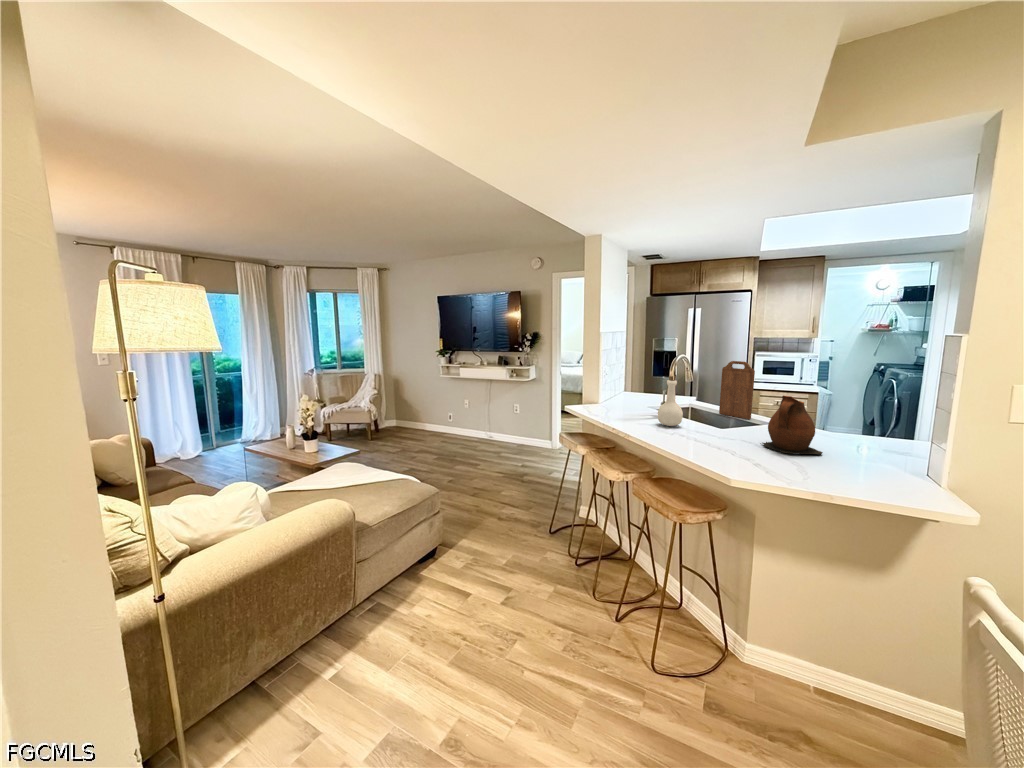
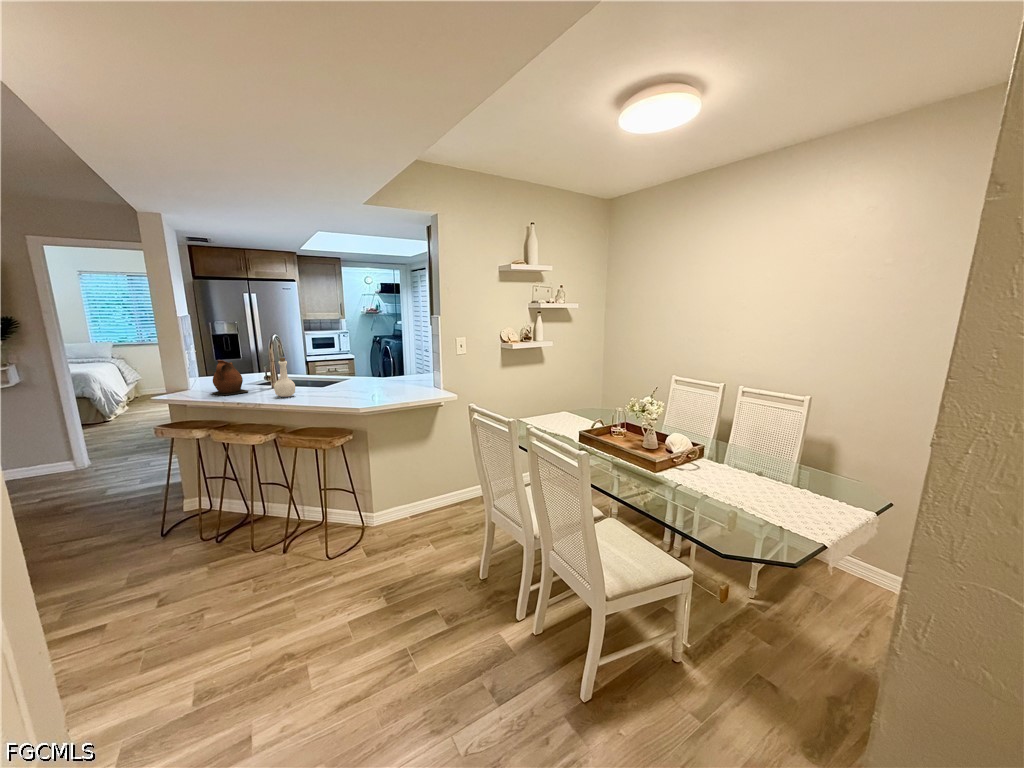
cutting board: present [719,361,755,419] -> none [307,342,334,382]
ceramic pitcher: present [762,395,823,455] -> present [212,360,248,395]

